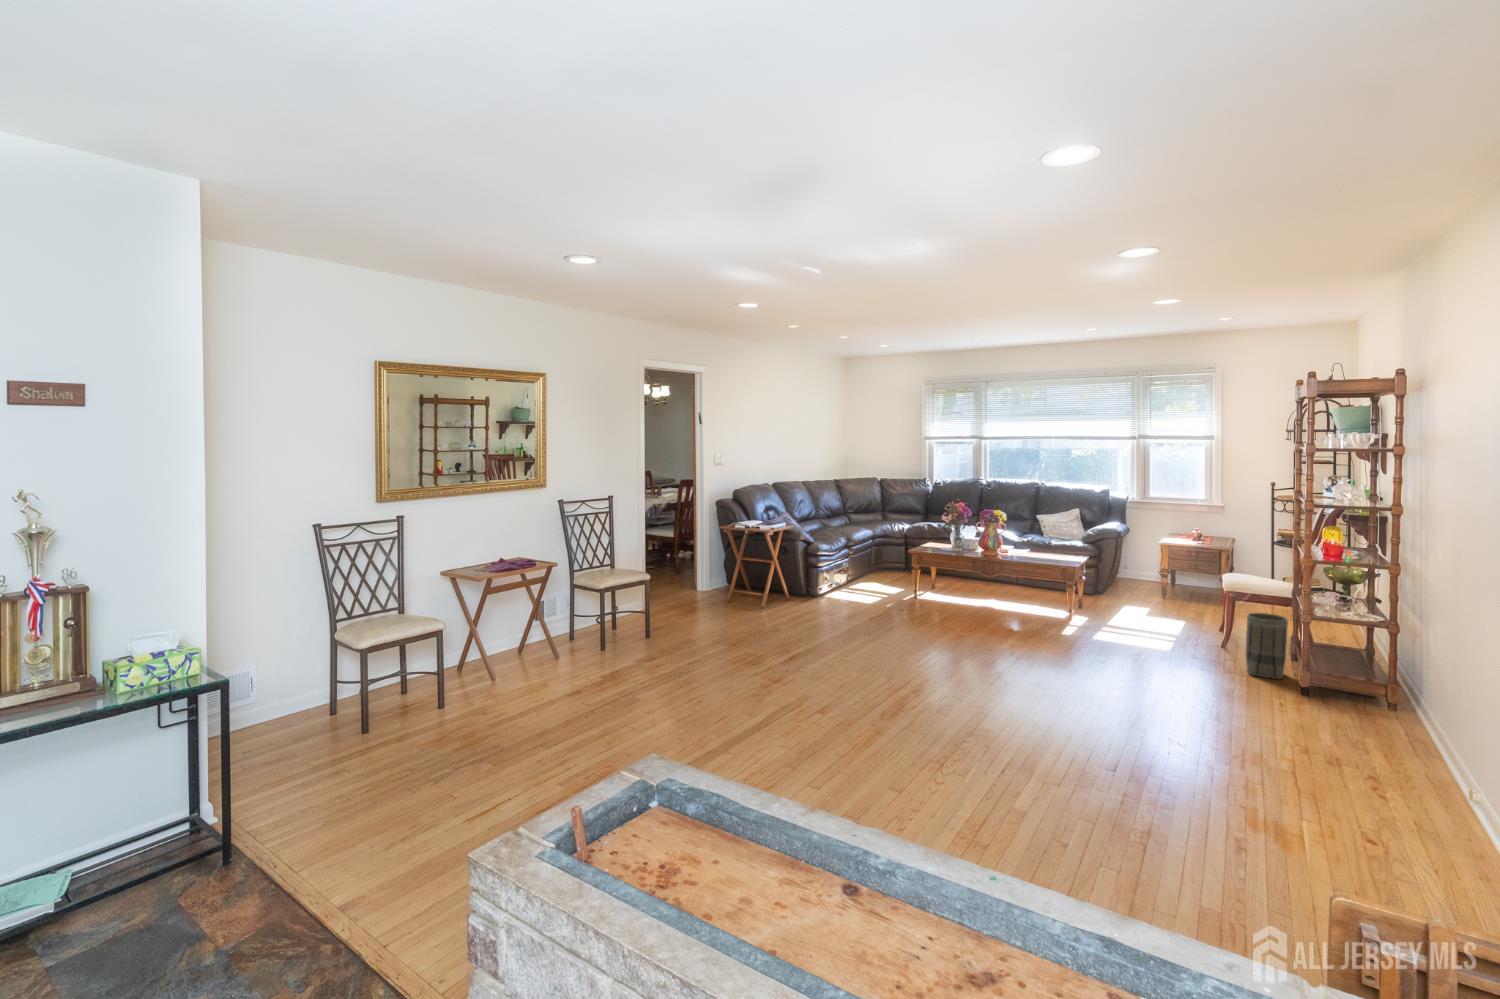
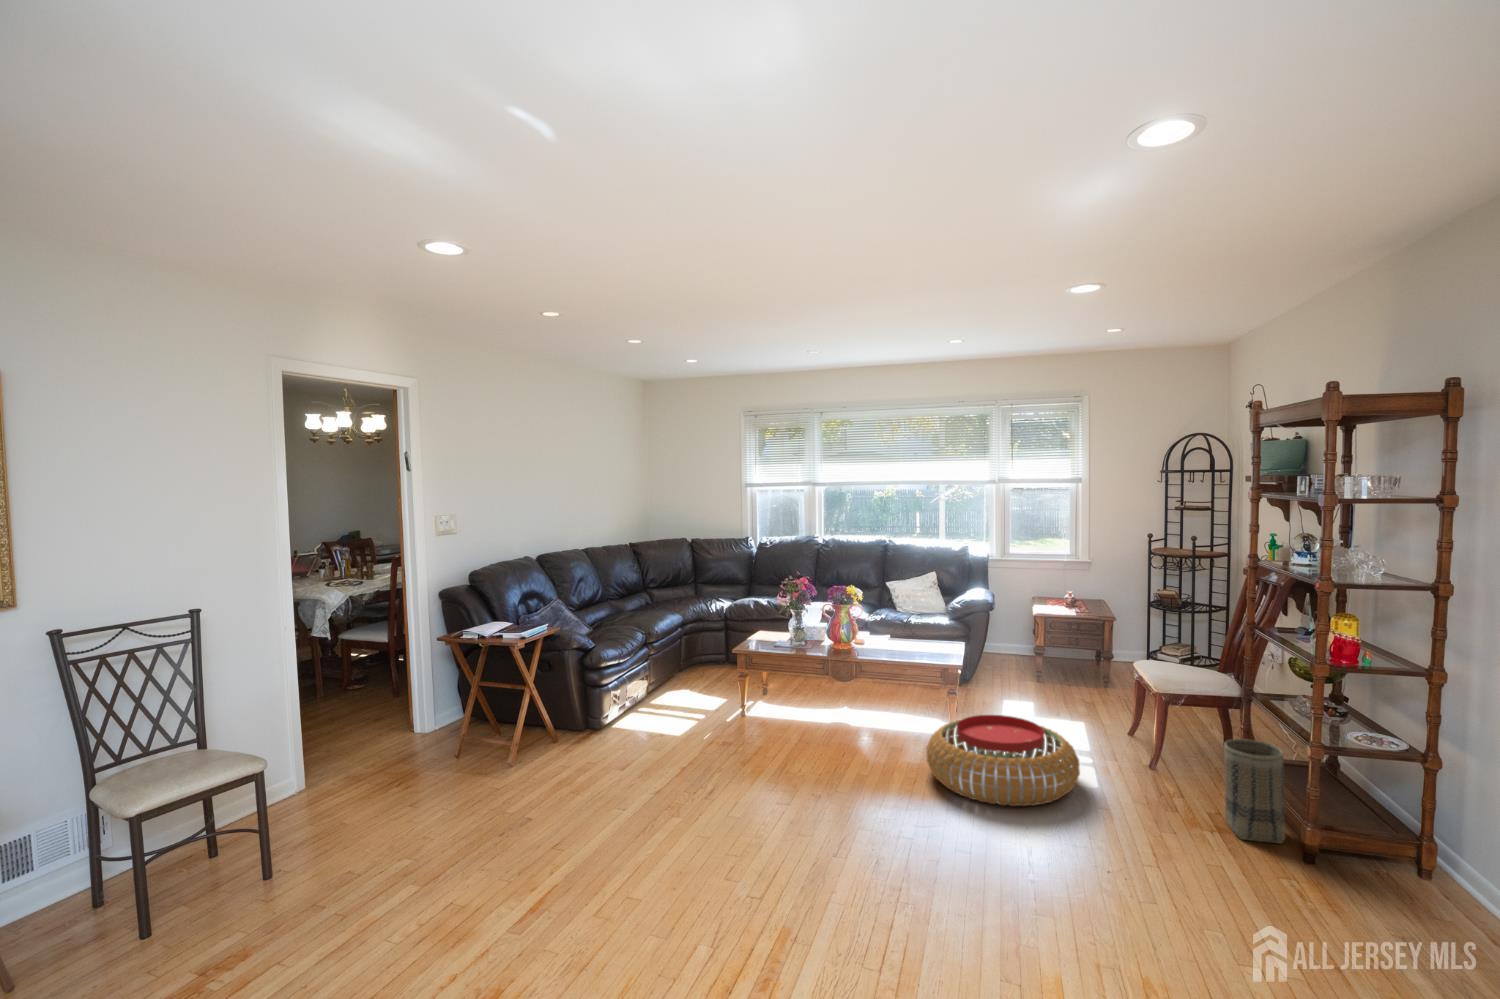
pouf: none [1041,598,1151,650] -> present [926,715,1080,806]

